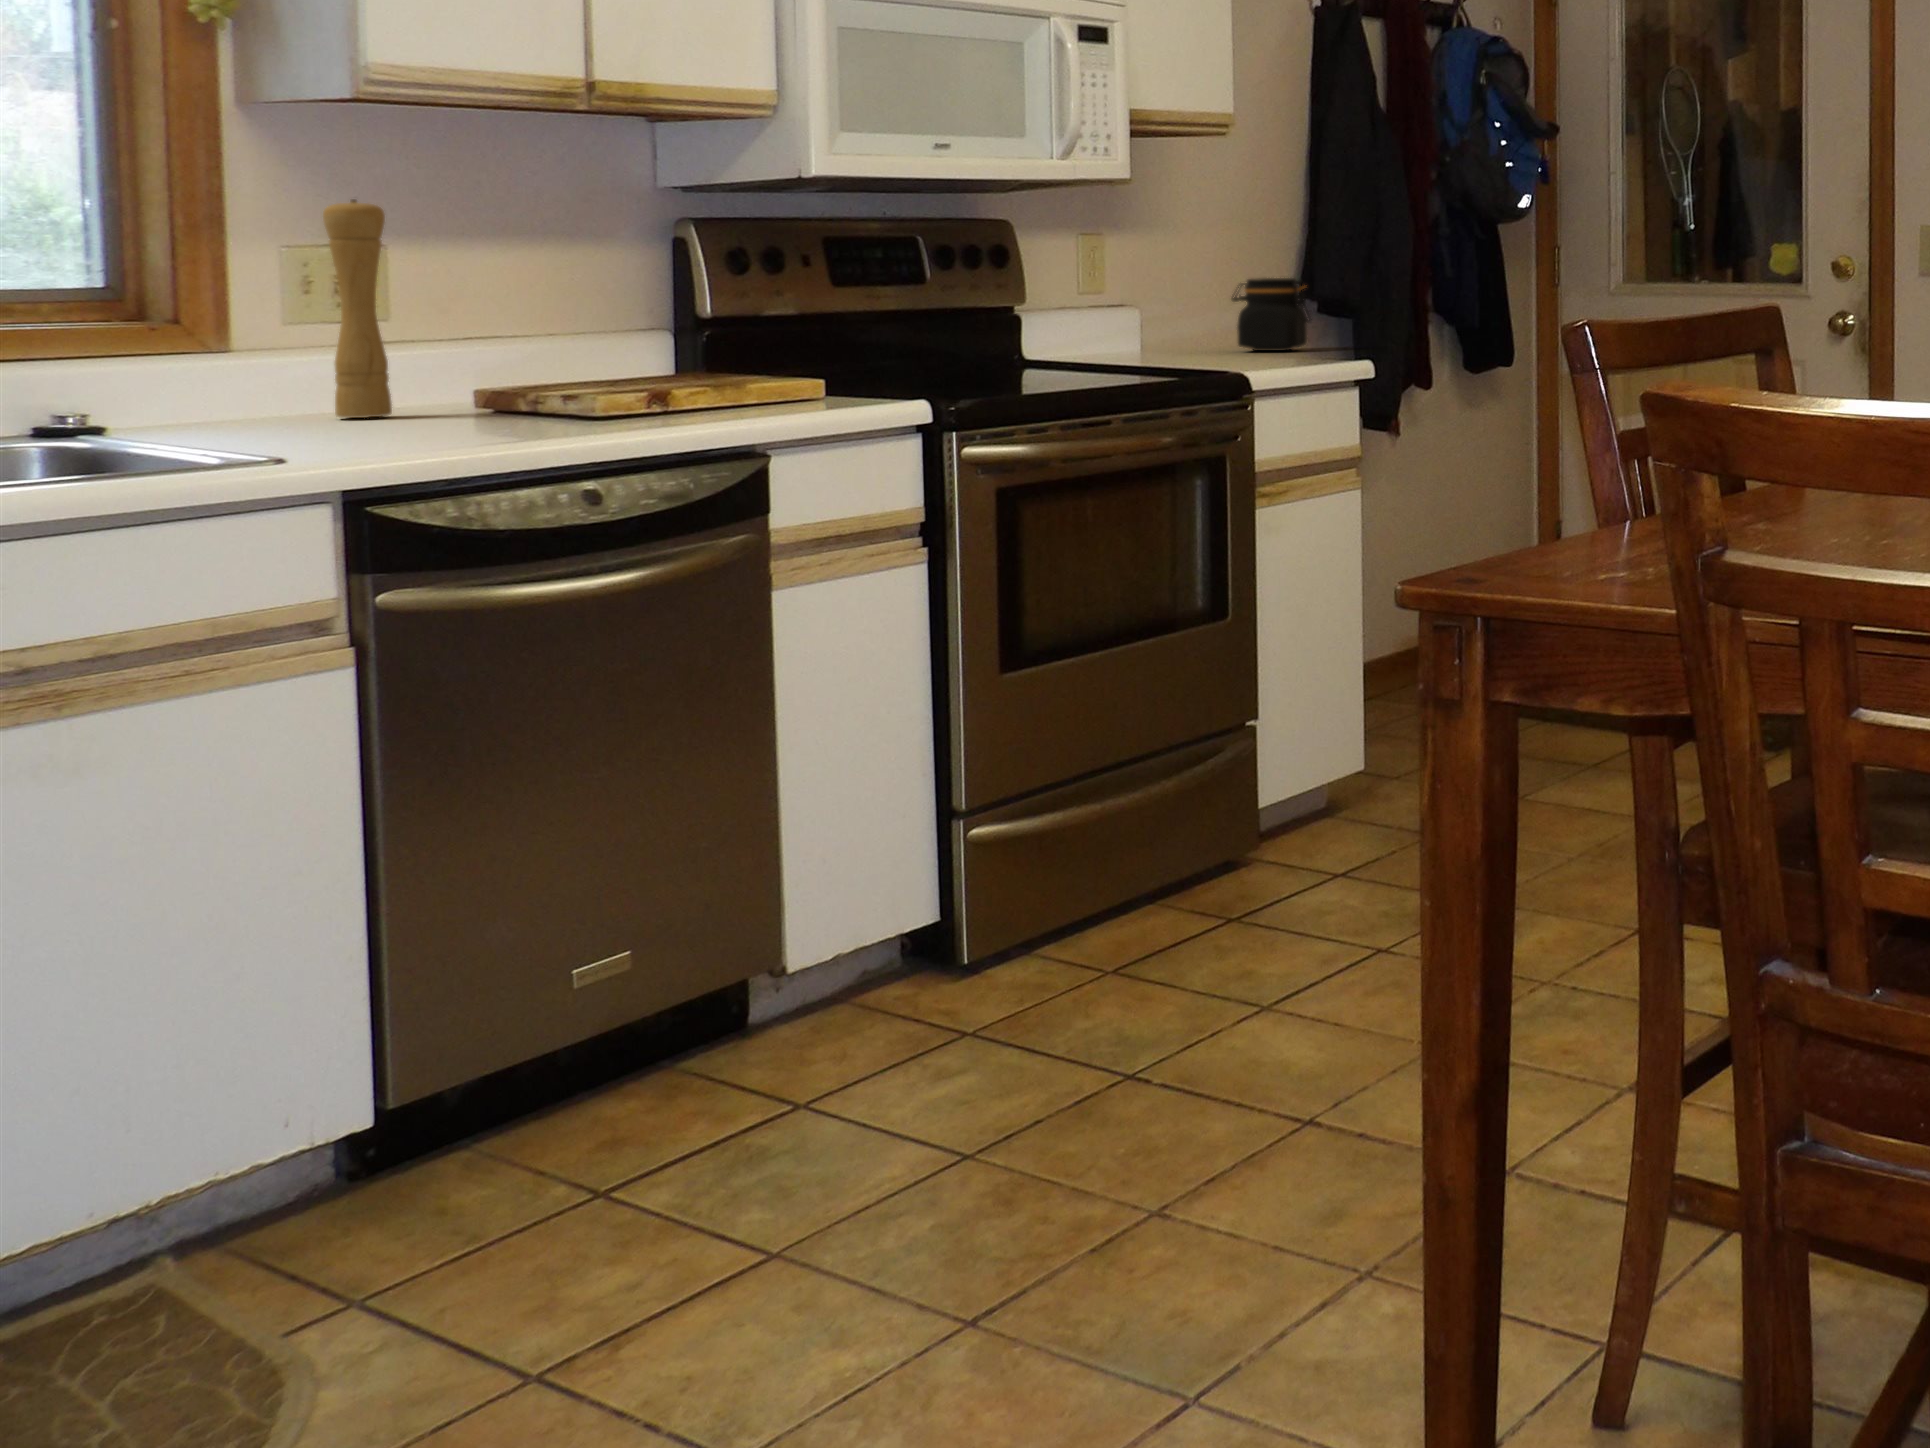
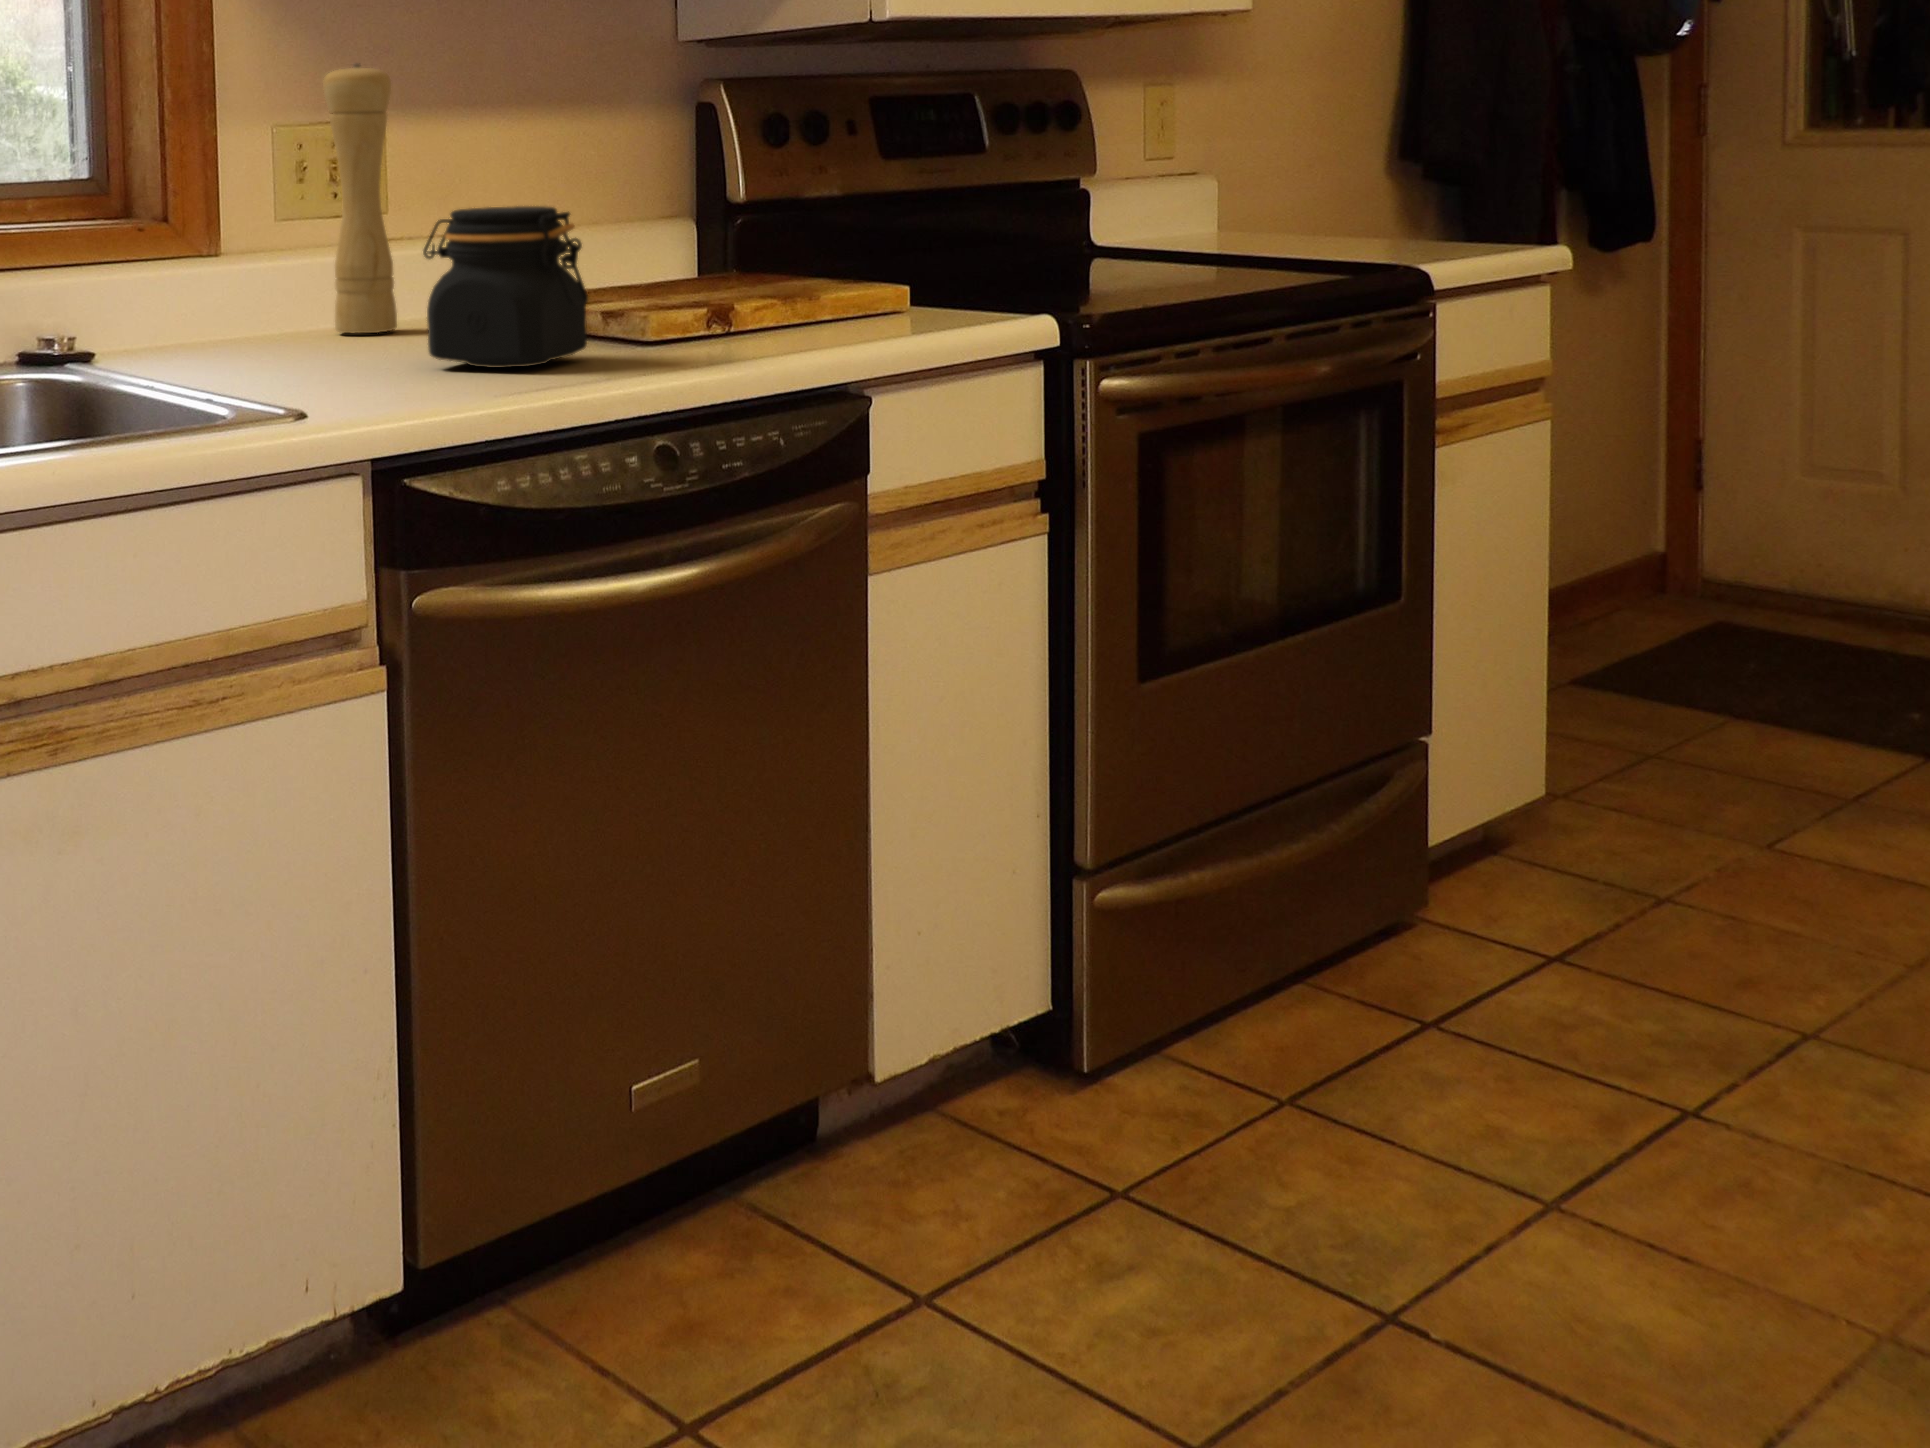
jar: present [1232,278,1312,351] -> present [423,206,588,368]

